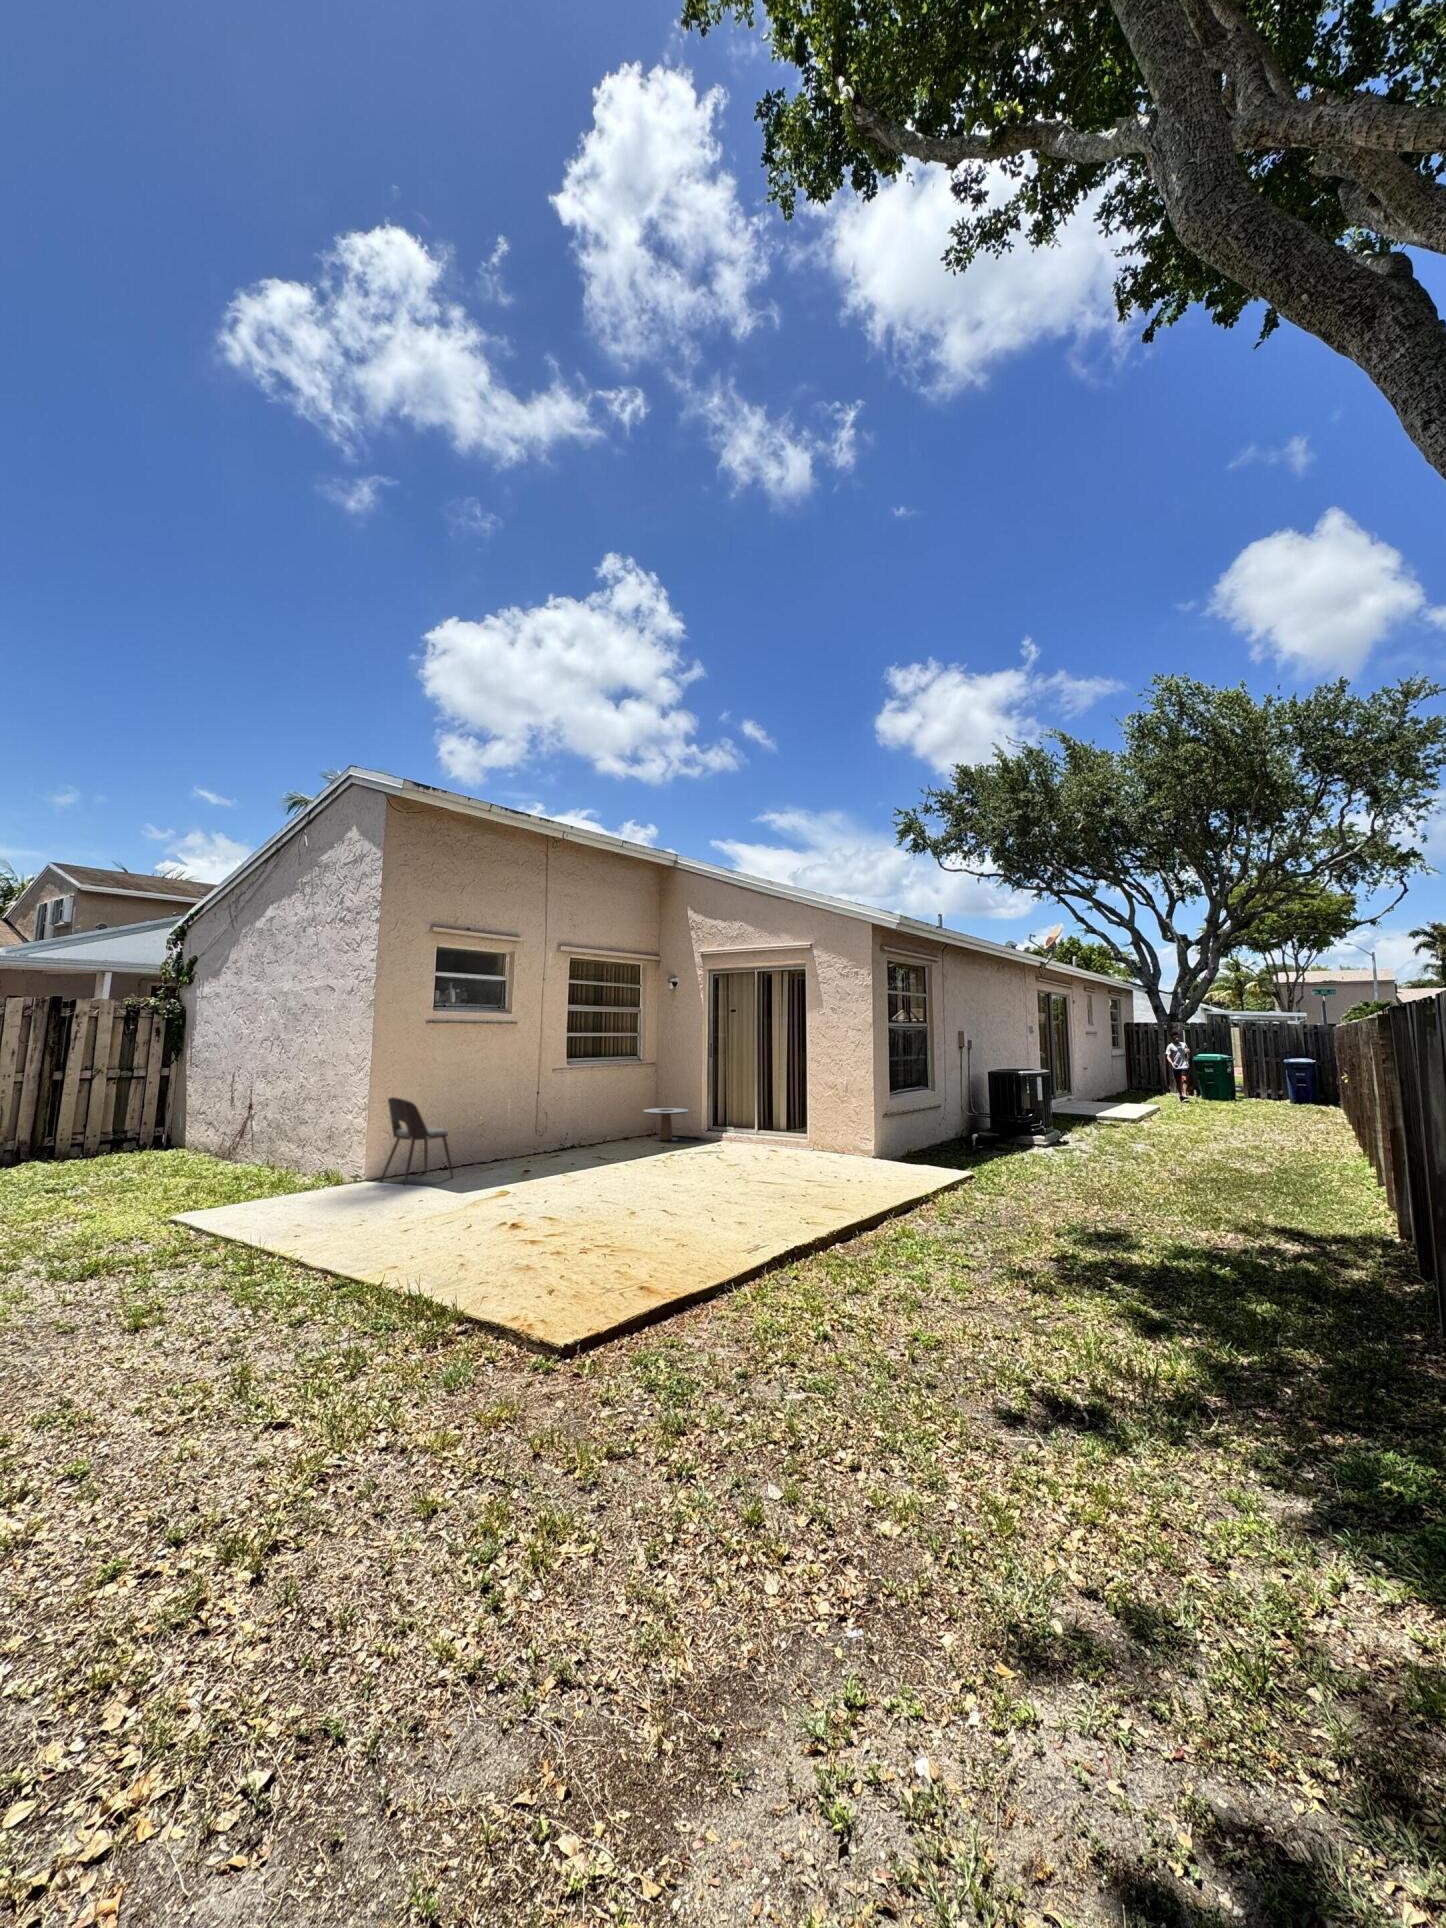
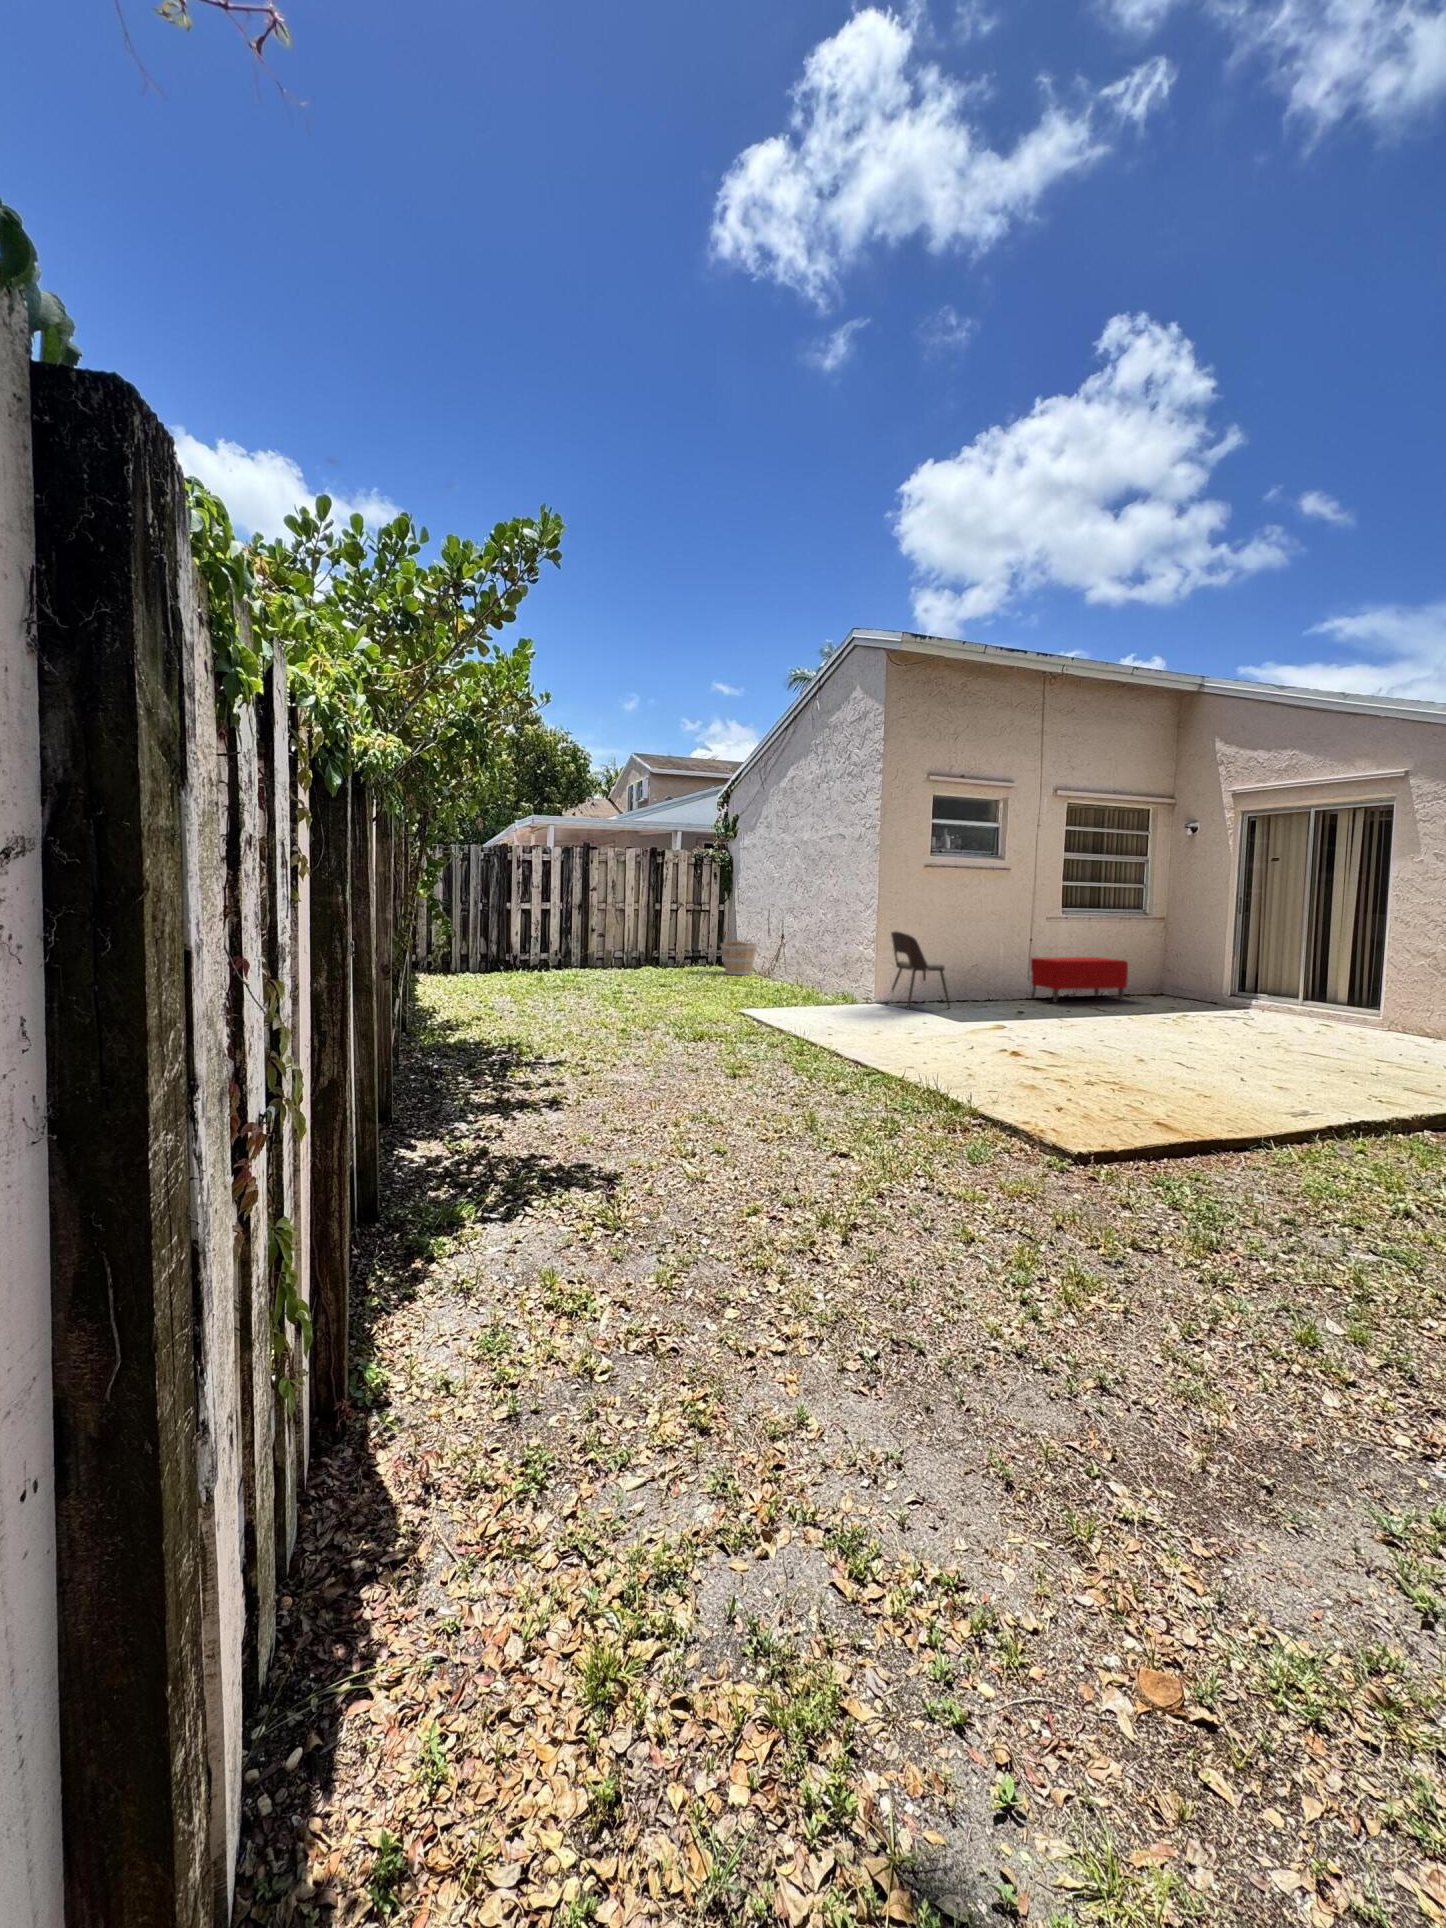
bench: none [536,1107,625,1157] -> present [1031,957,1128,1002]
side table: present [644,1108,689,1141] -> none [1150,964,1209,1000]
wooden bucket: none [160,1116,217,1162] -> present [720,941,757,975]

